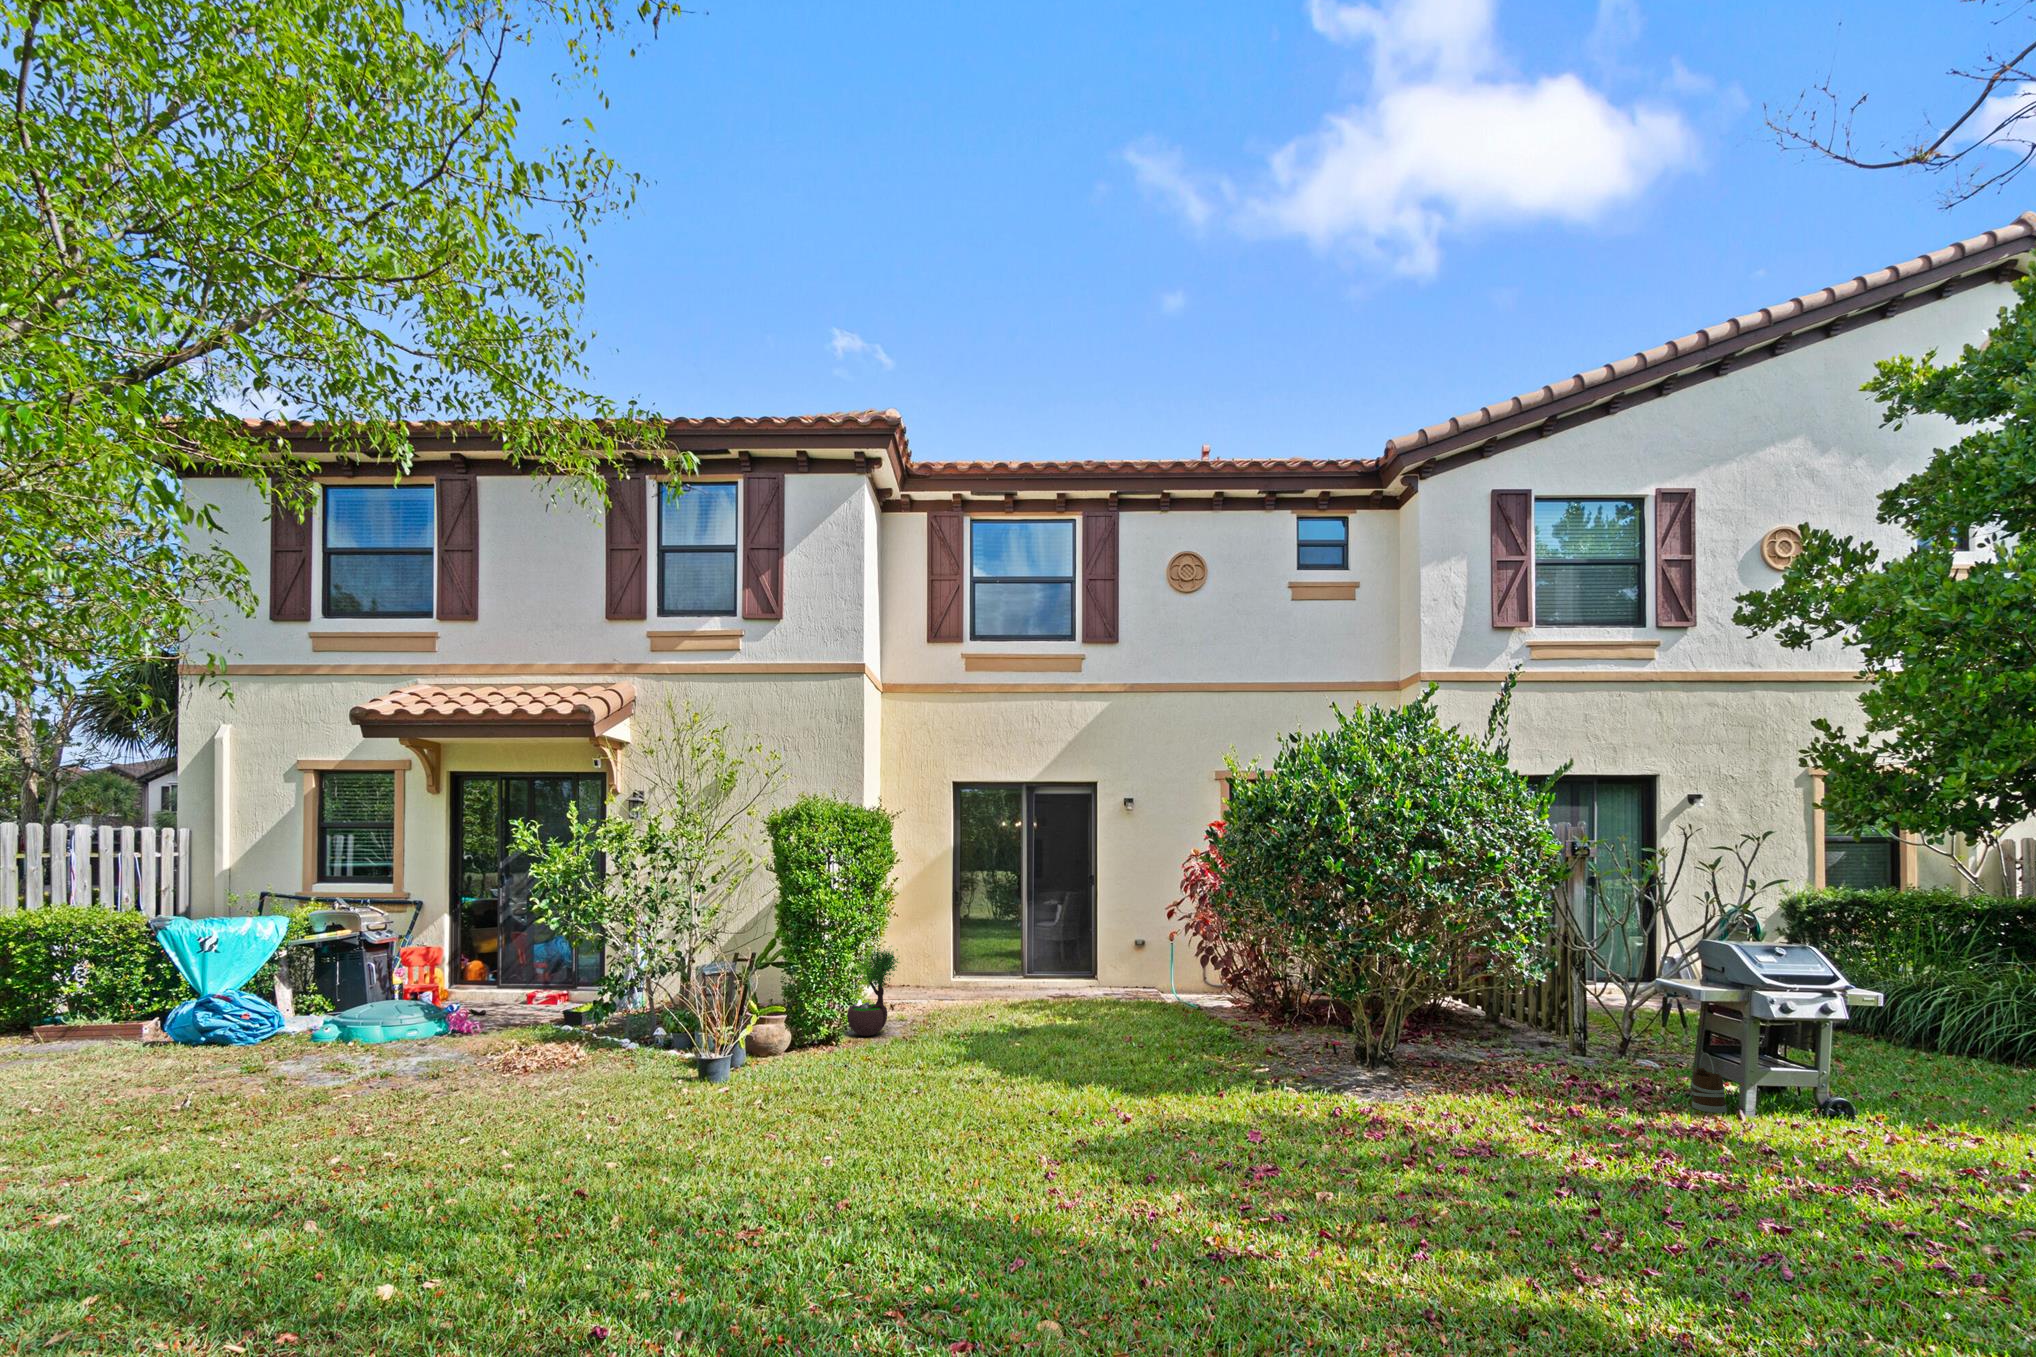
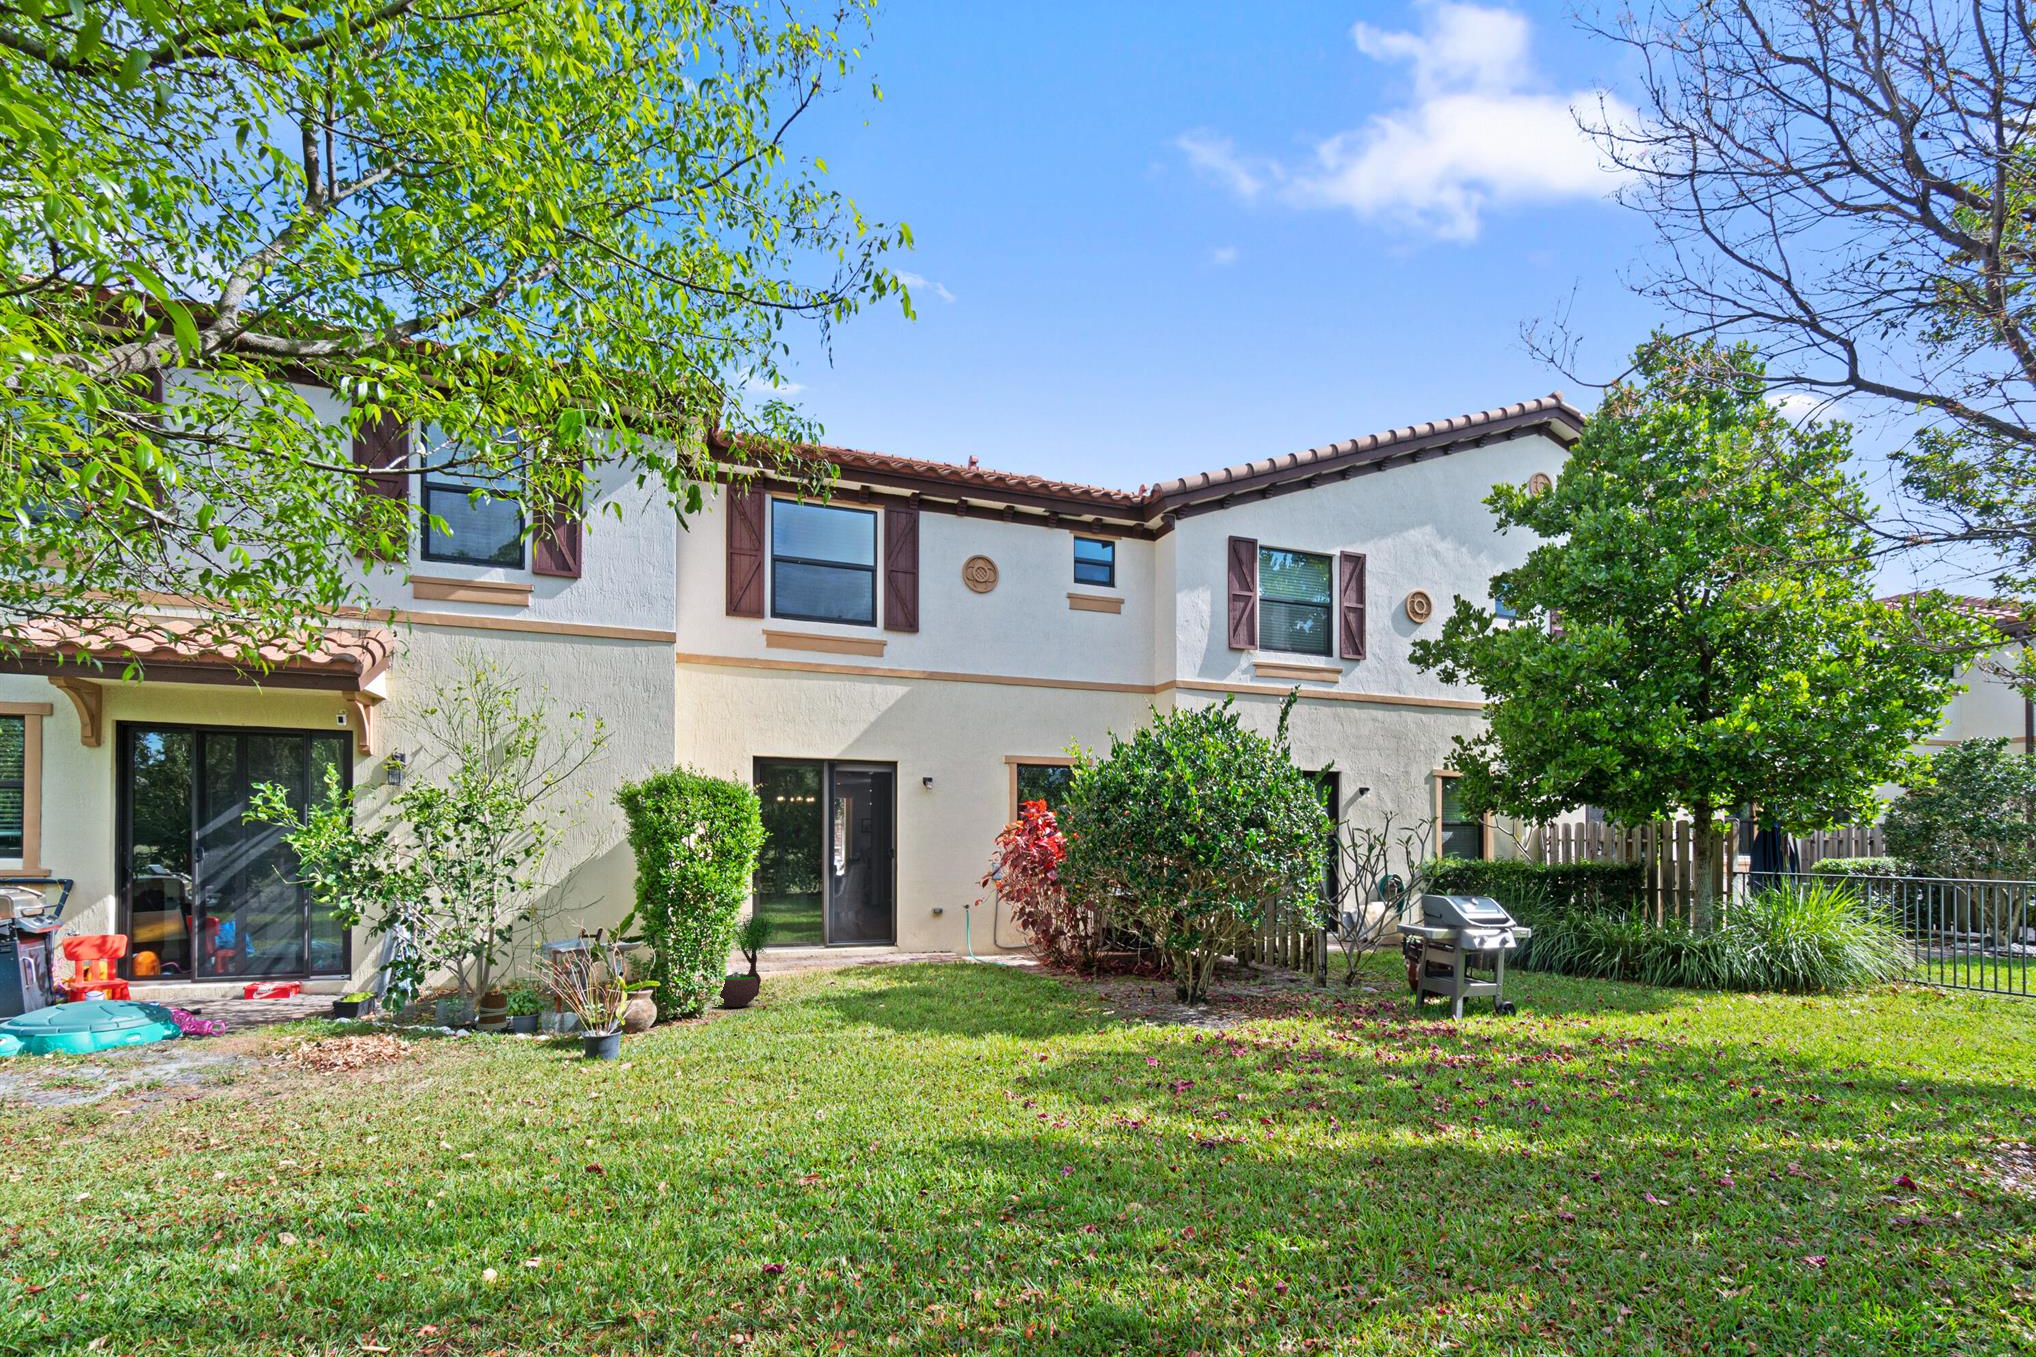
wooden bucket: present [1692,1053,1727,1113] -> present [476,976,508,1030]

